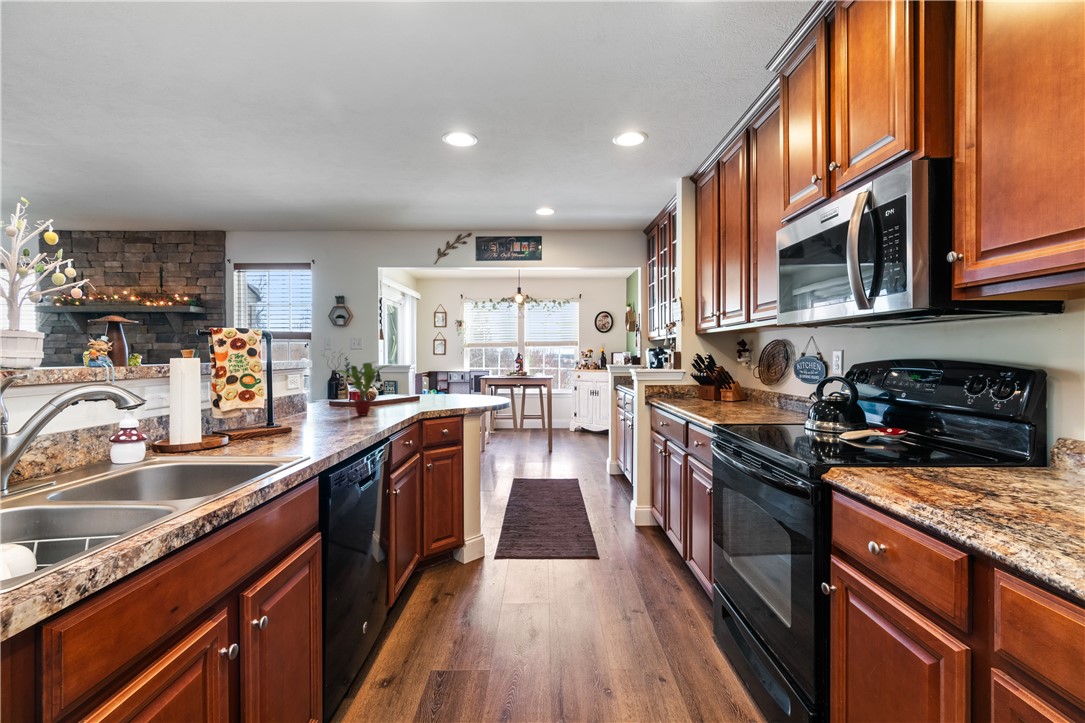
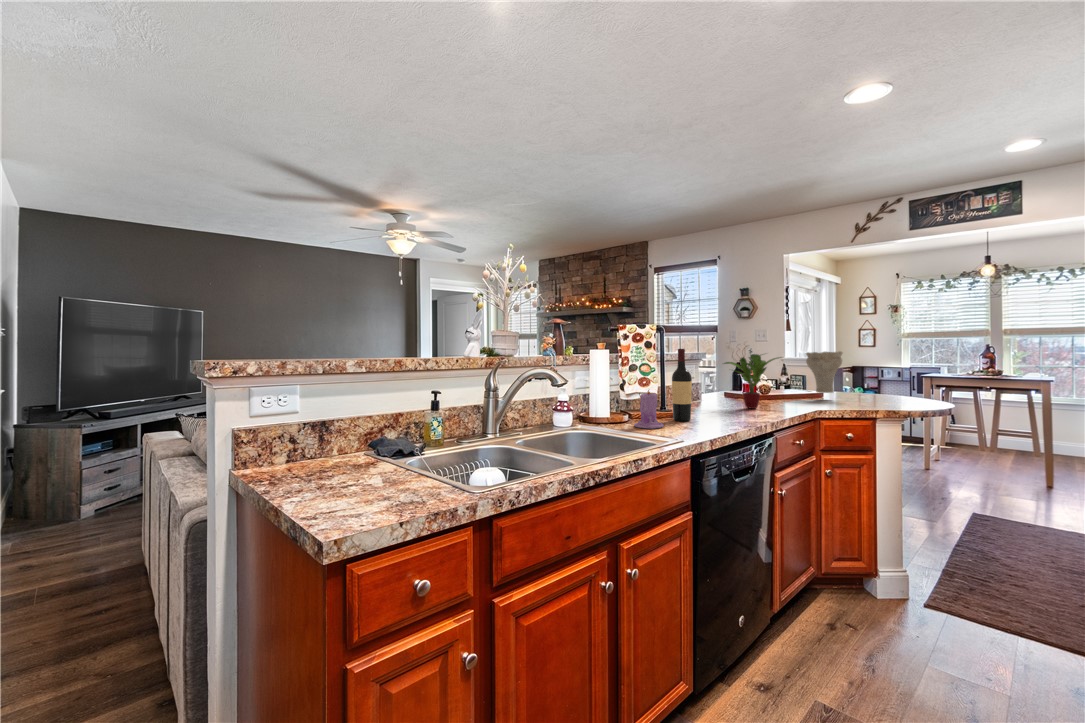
wine bottle: none [284,357,307,436] -> present [672,349,692,421]
vase: none [404,358,436,401] -> present [806,352,843,393]
candle: none [240,402,278,449] -> present [634,390,664,429]

